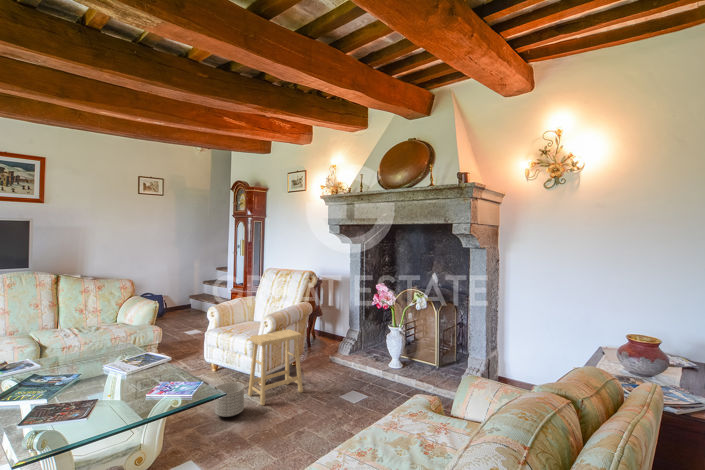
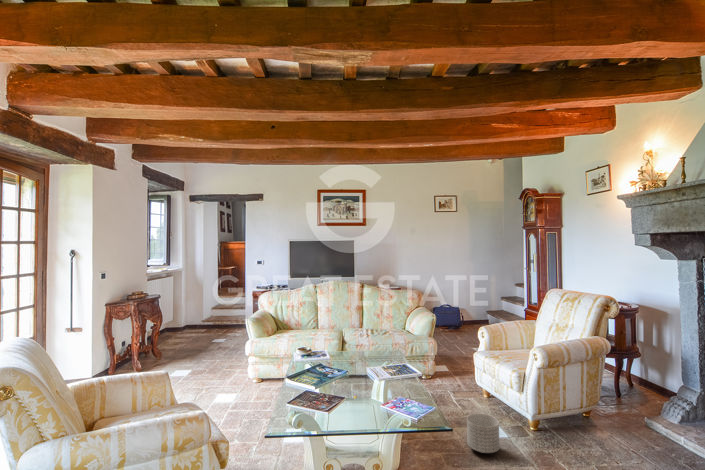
footstool: present [248,329,303,405] -> none [511,368,585,458]

